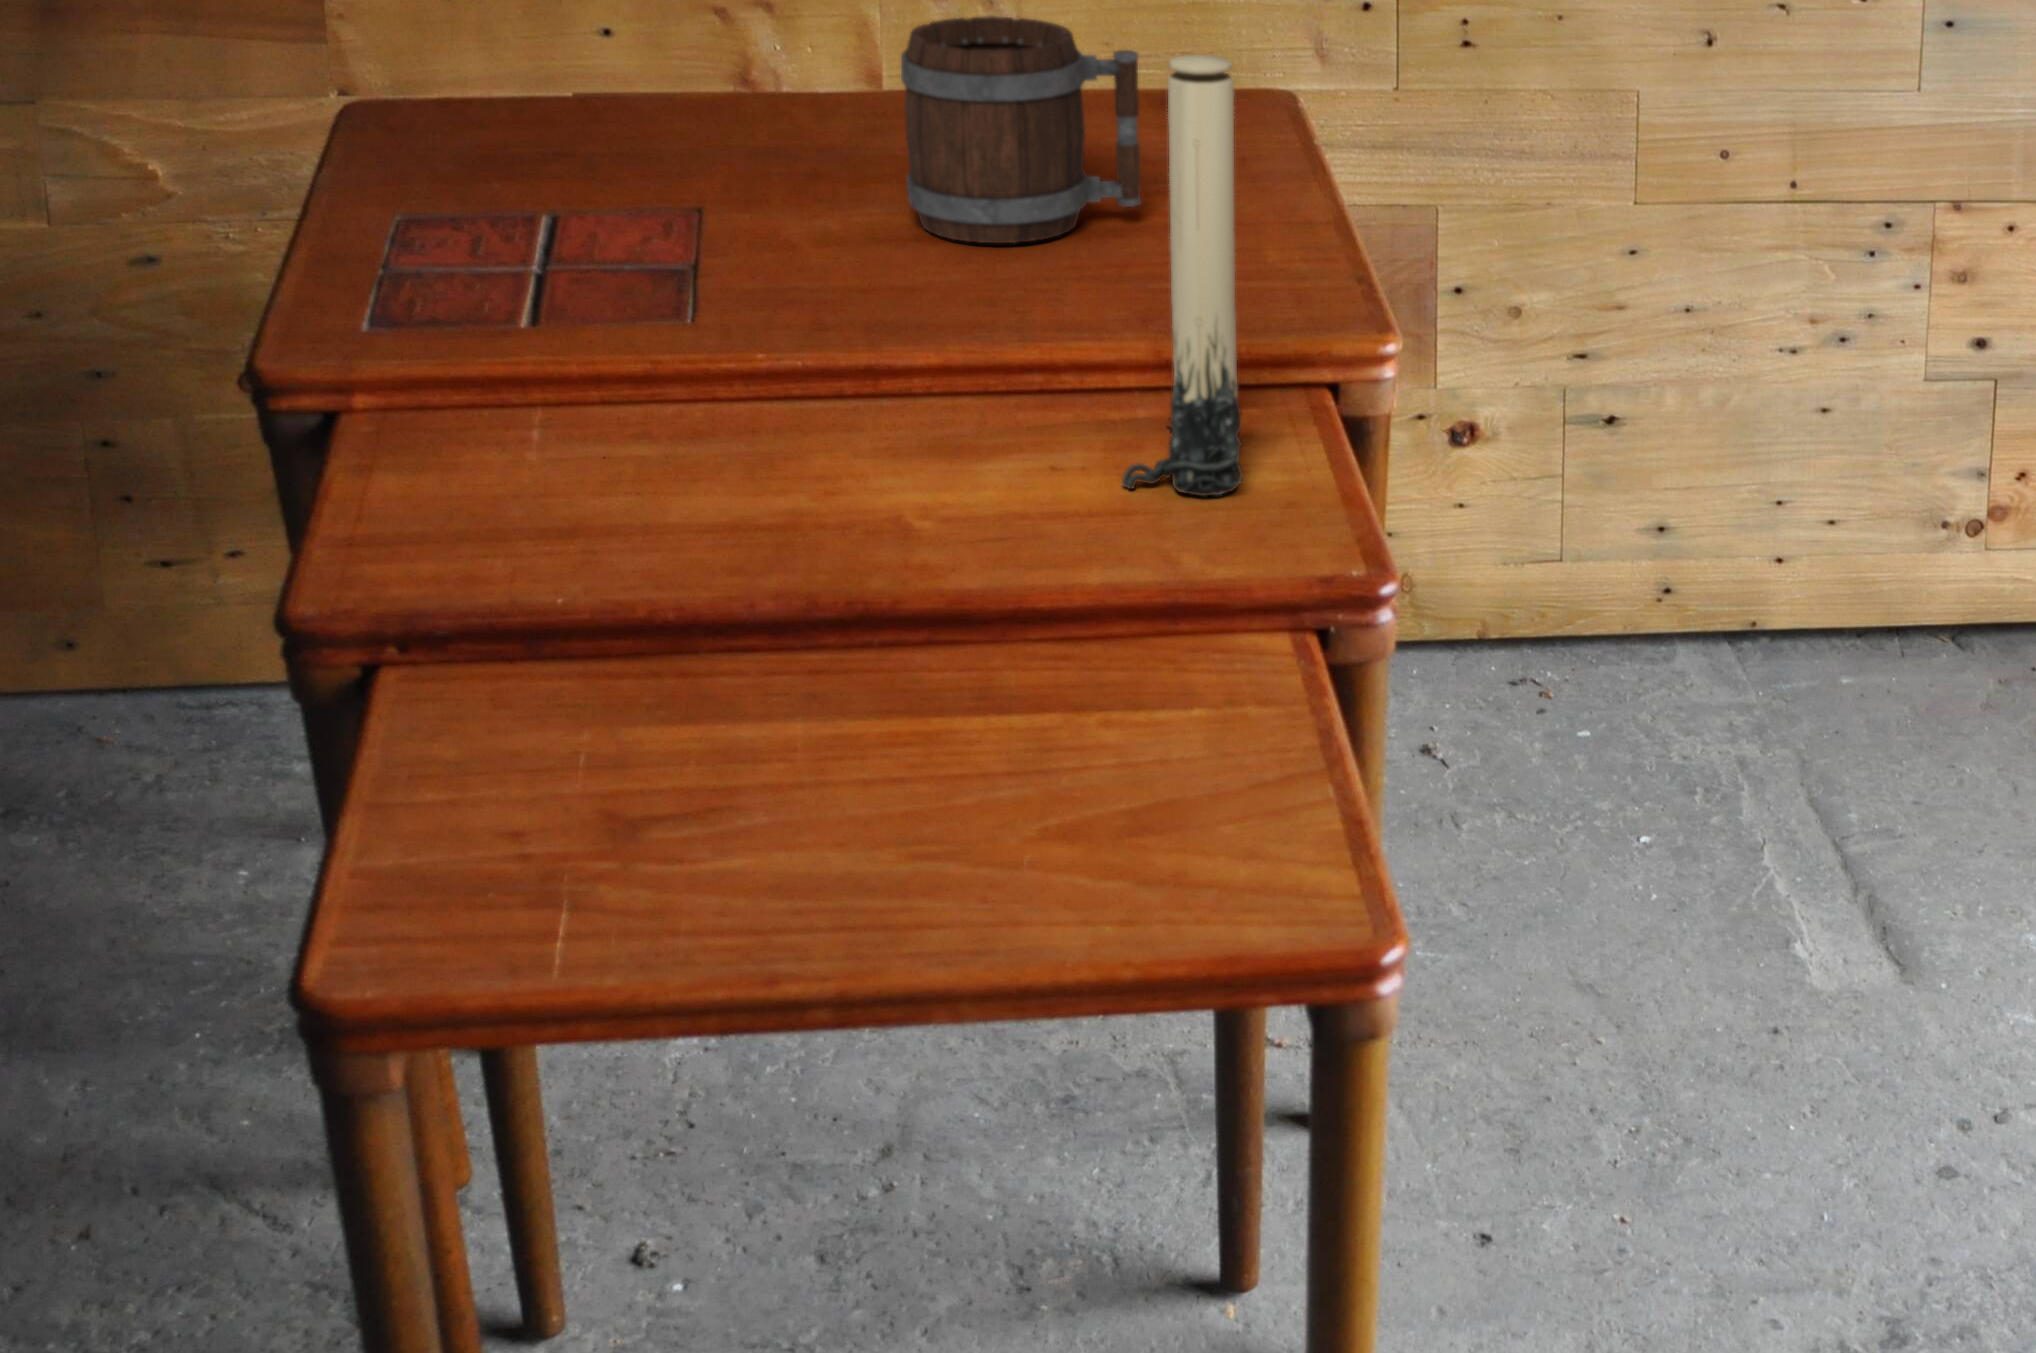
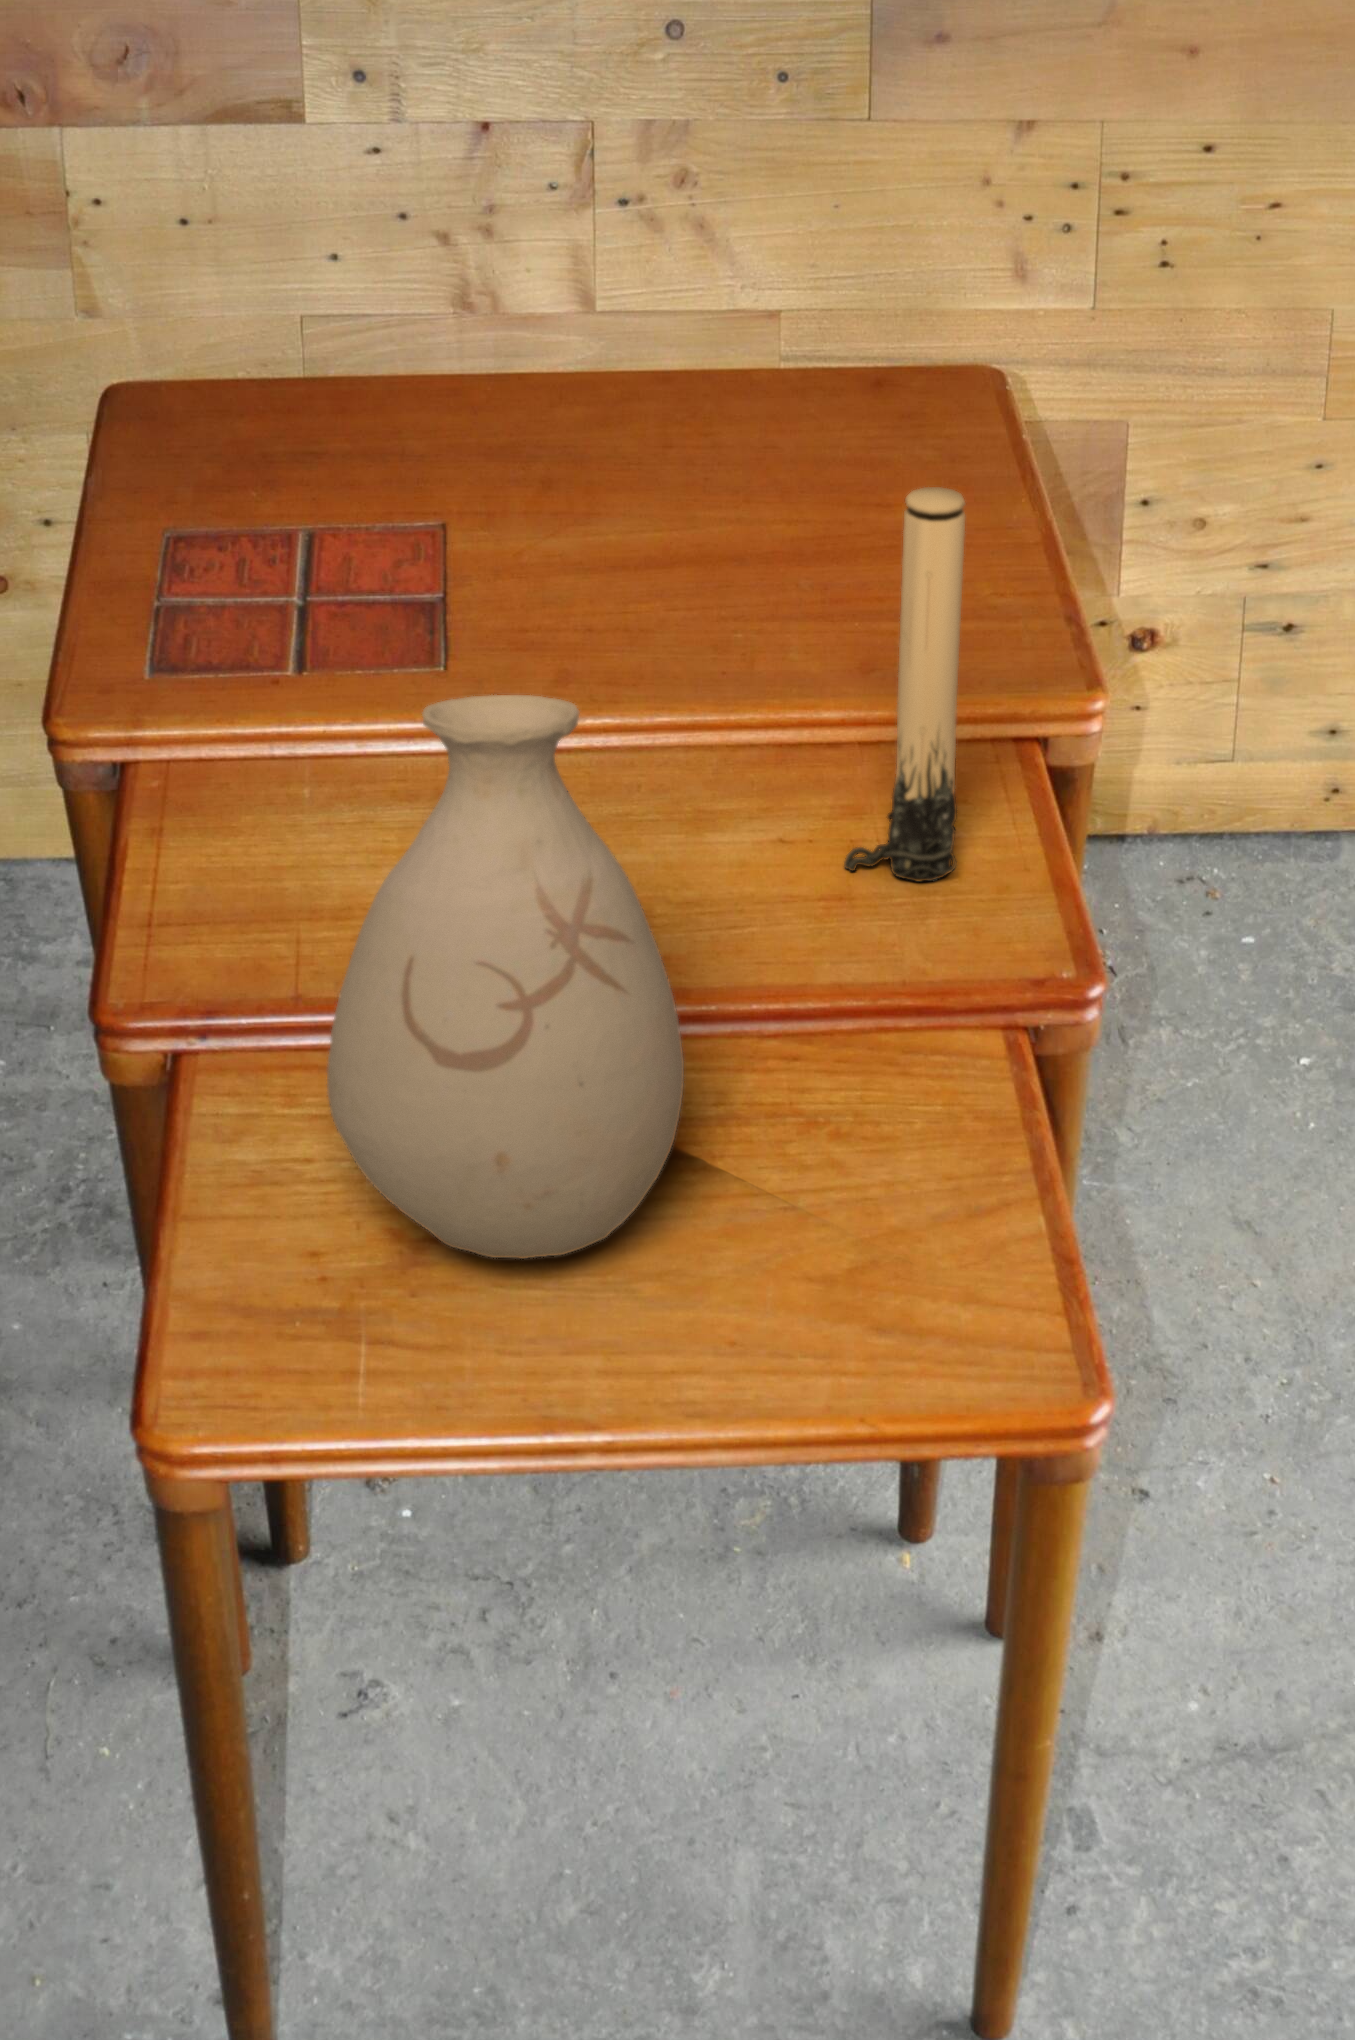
mug: present [901,16,1141,243] -> none [639,350,862,575]
vase: none [517,193,928,820] -> present [327,695,684,1258]

